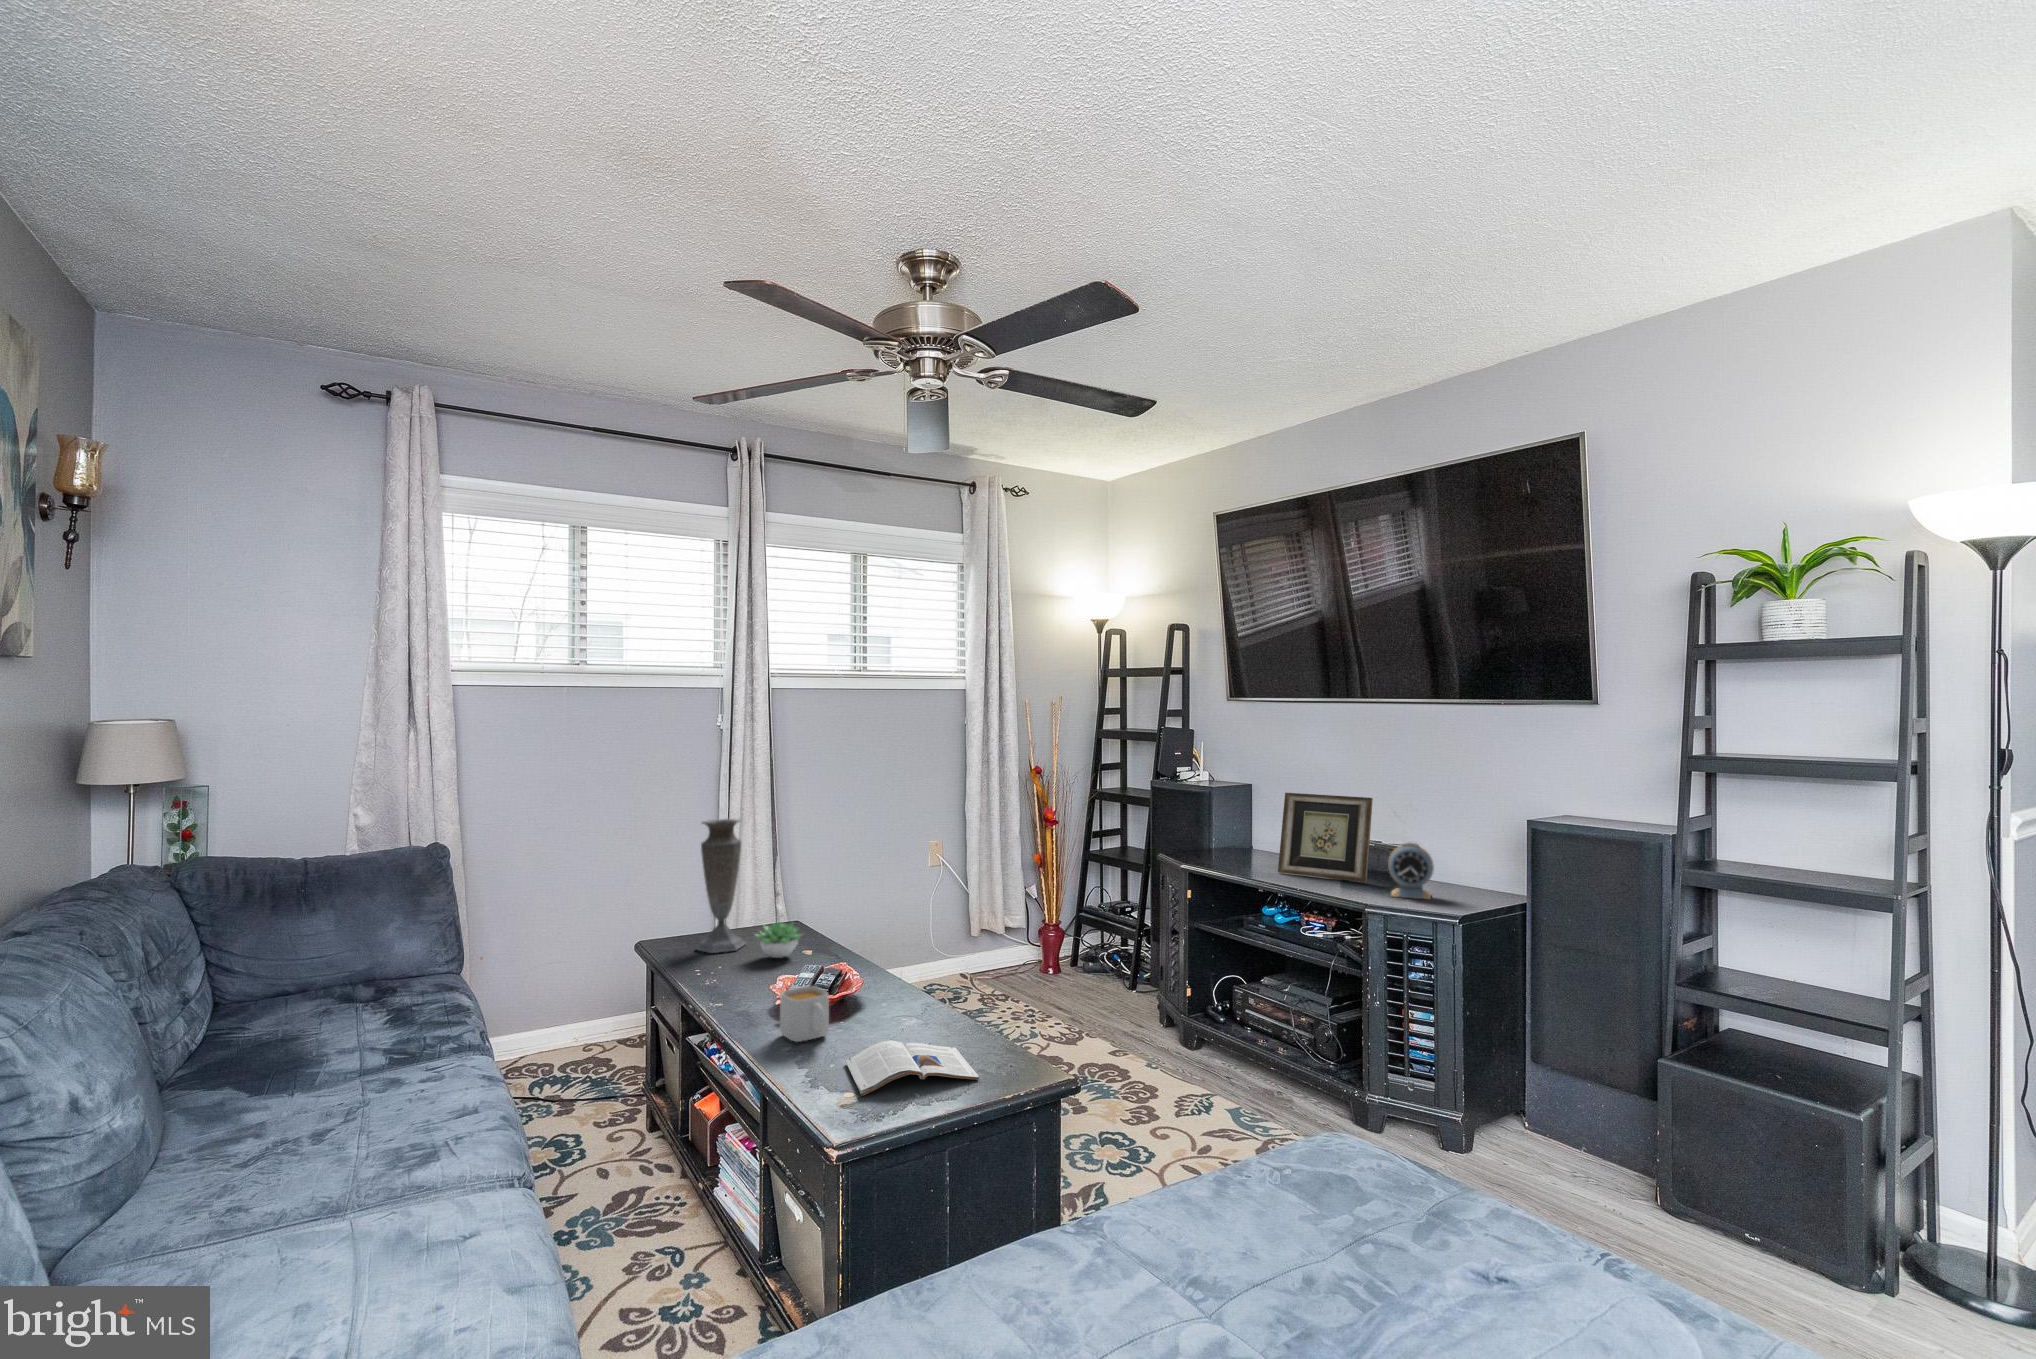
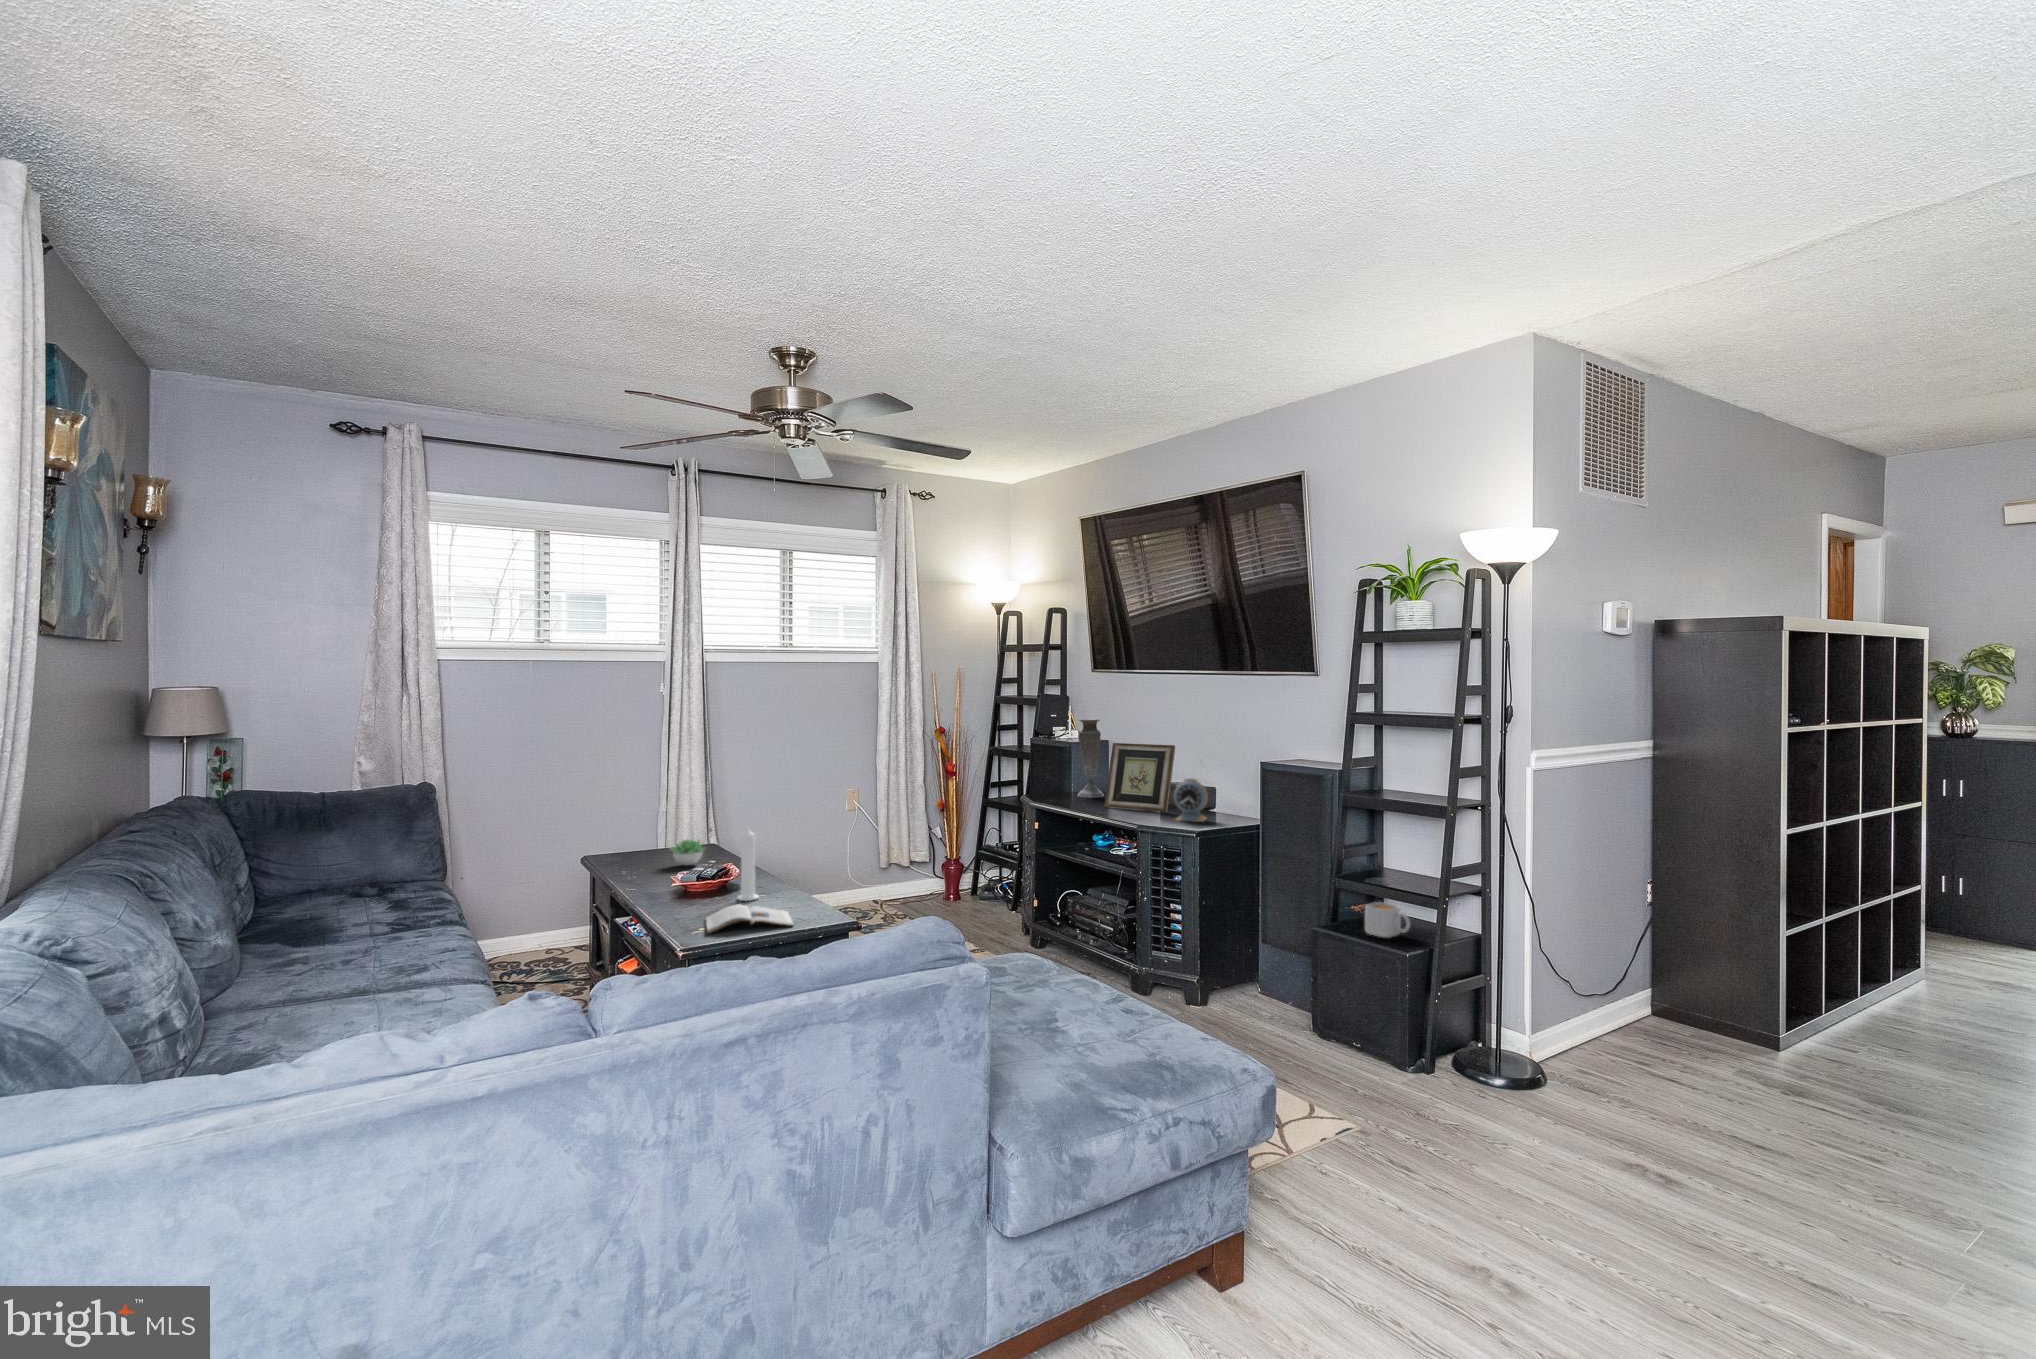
vase: present [696,819,746,953] -> present [1078,719,1104,798]
candle: none [872,919,901,1026] -> present [738,826,759,901]
mug: present [780,986,829,1042] -> present [1365,902,1410,938]

